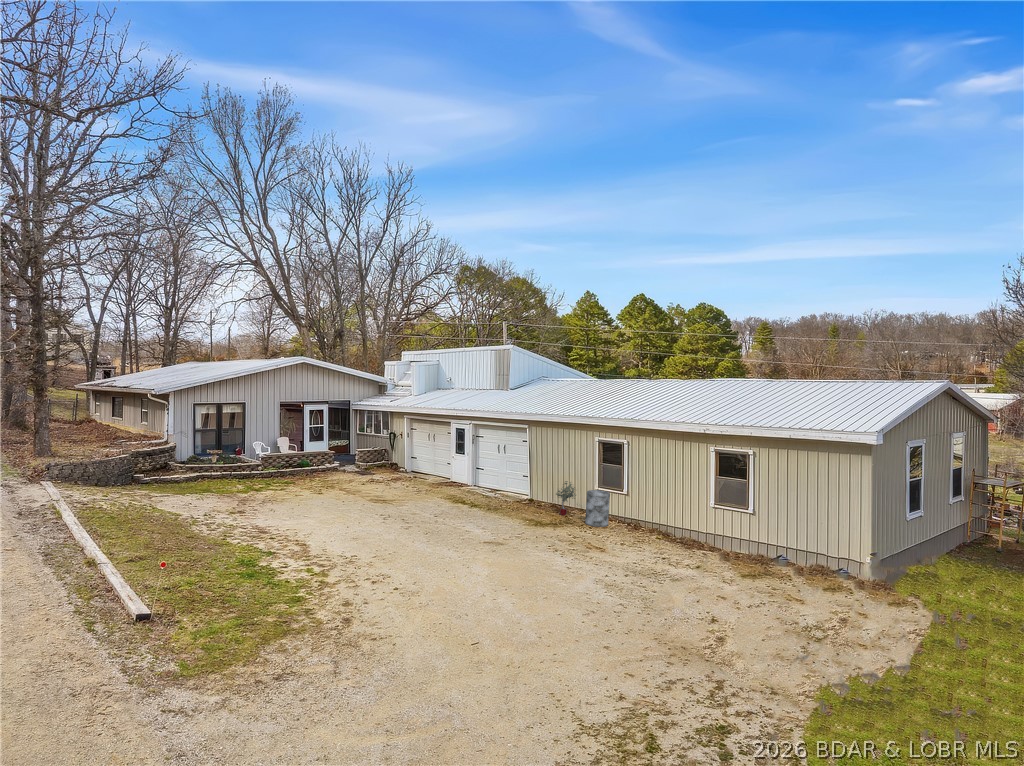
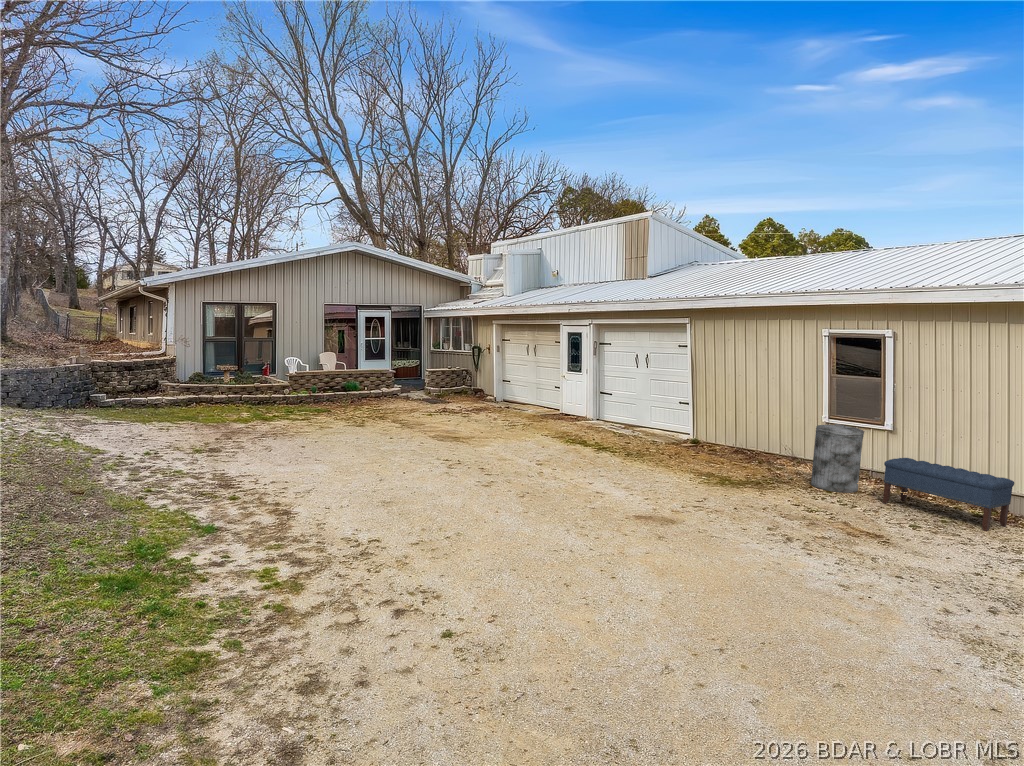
potted tree: present [556,481,576,515] -> none [746,409,789,469]
bench: none [616,508,670,544] -> present [883,458,1014,532]

